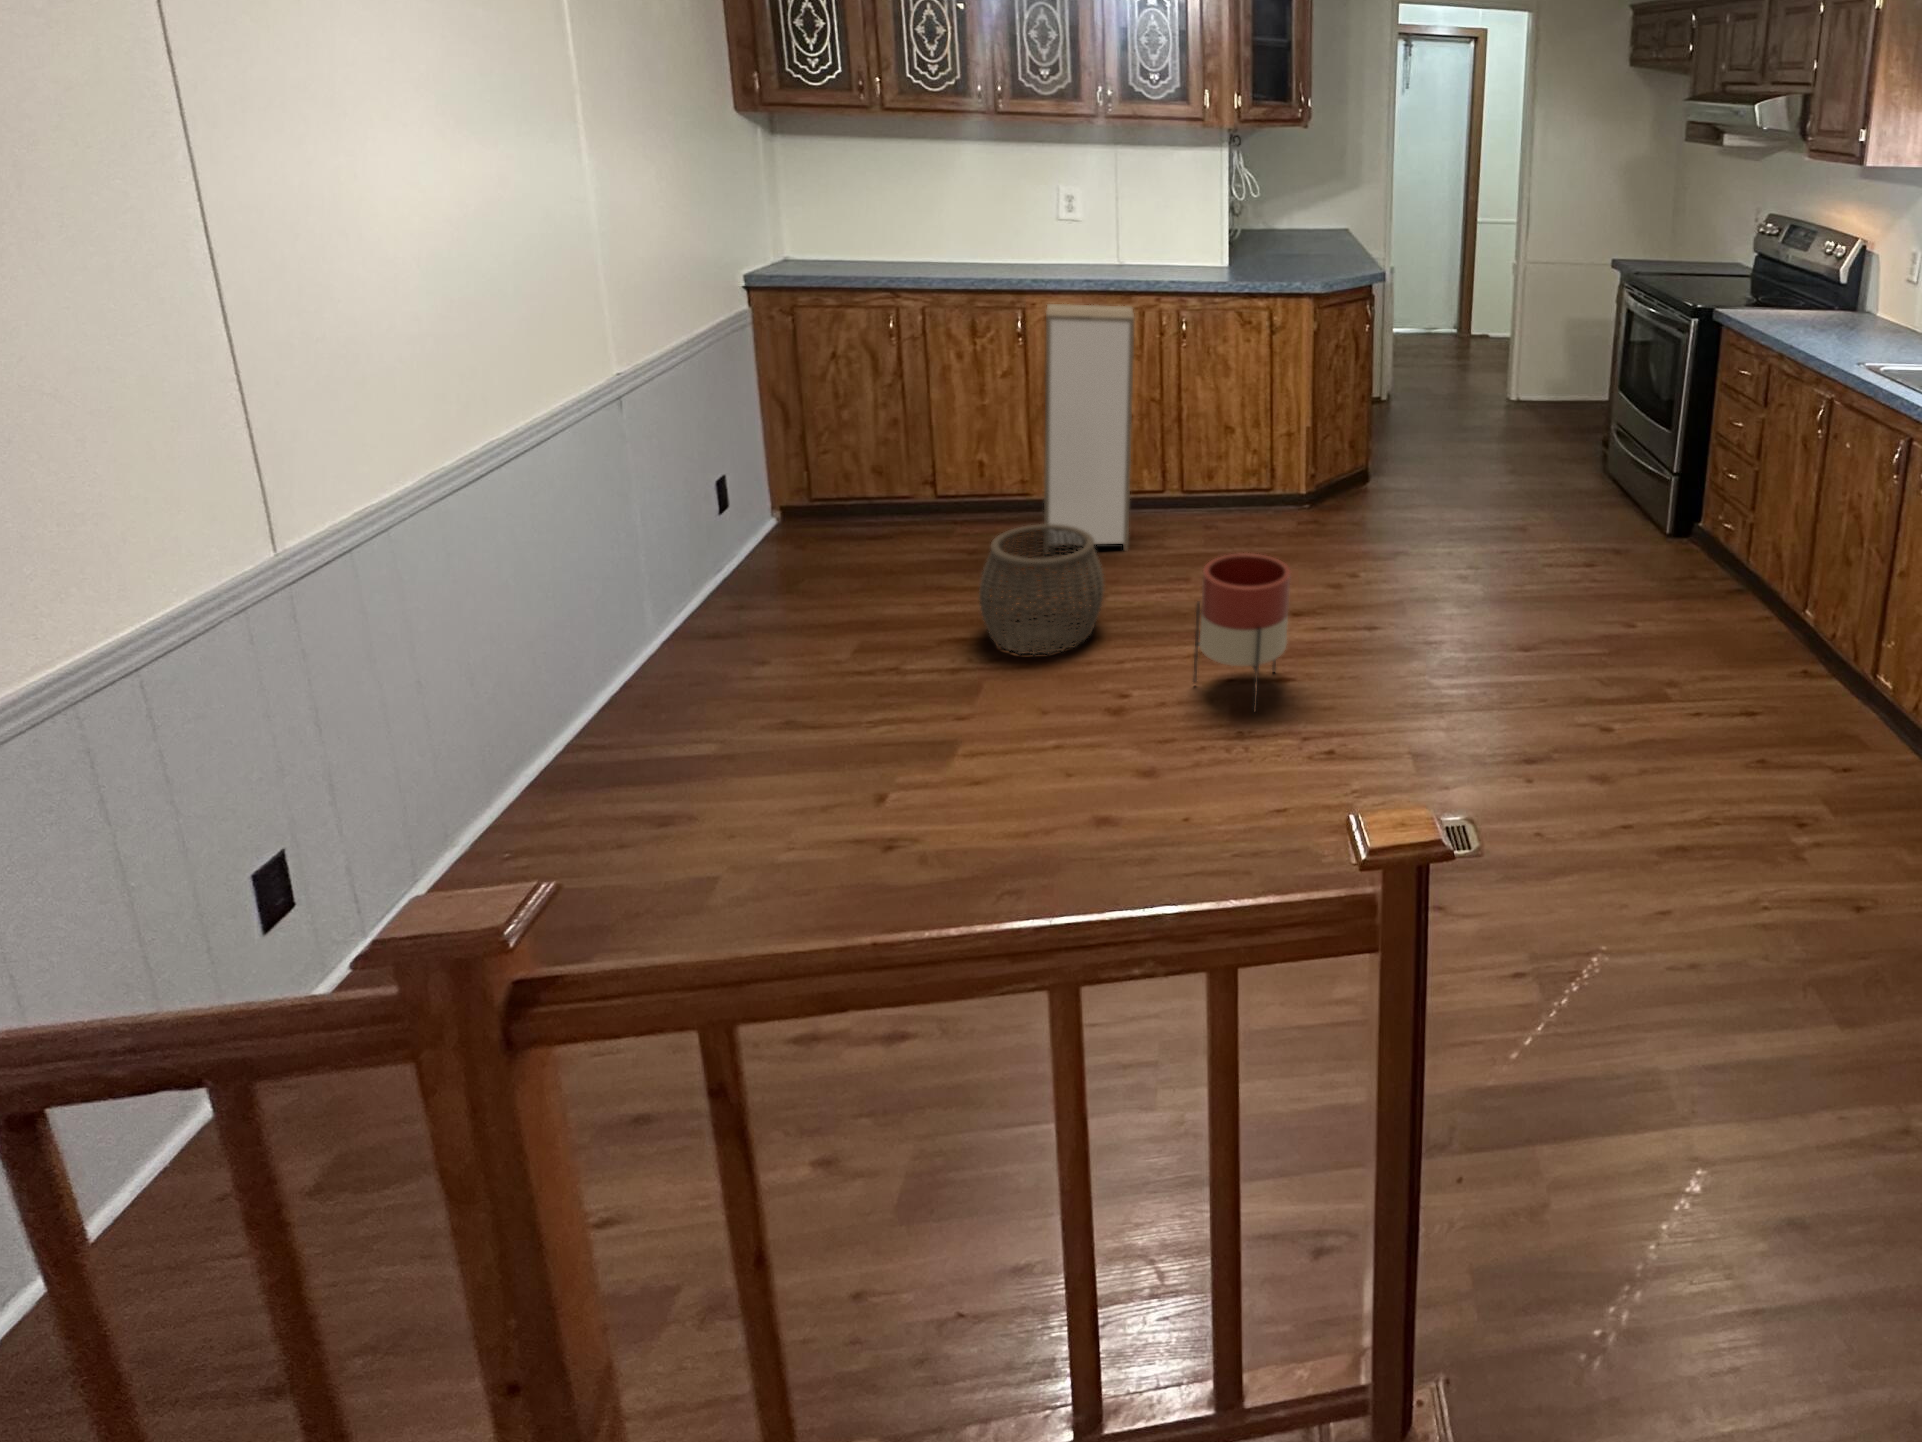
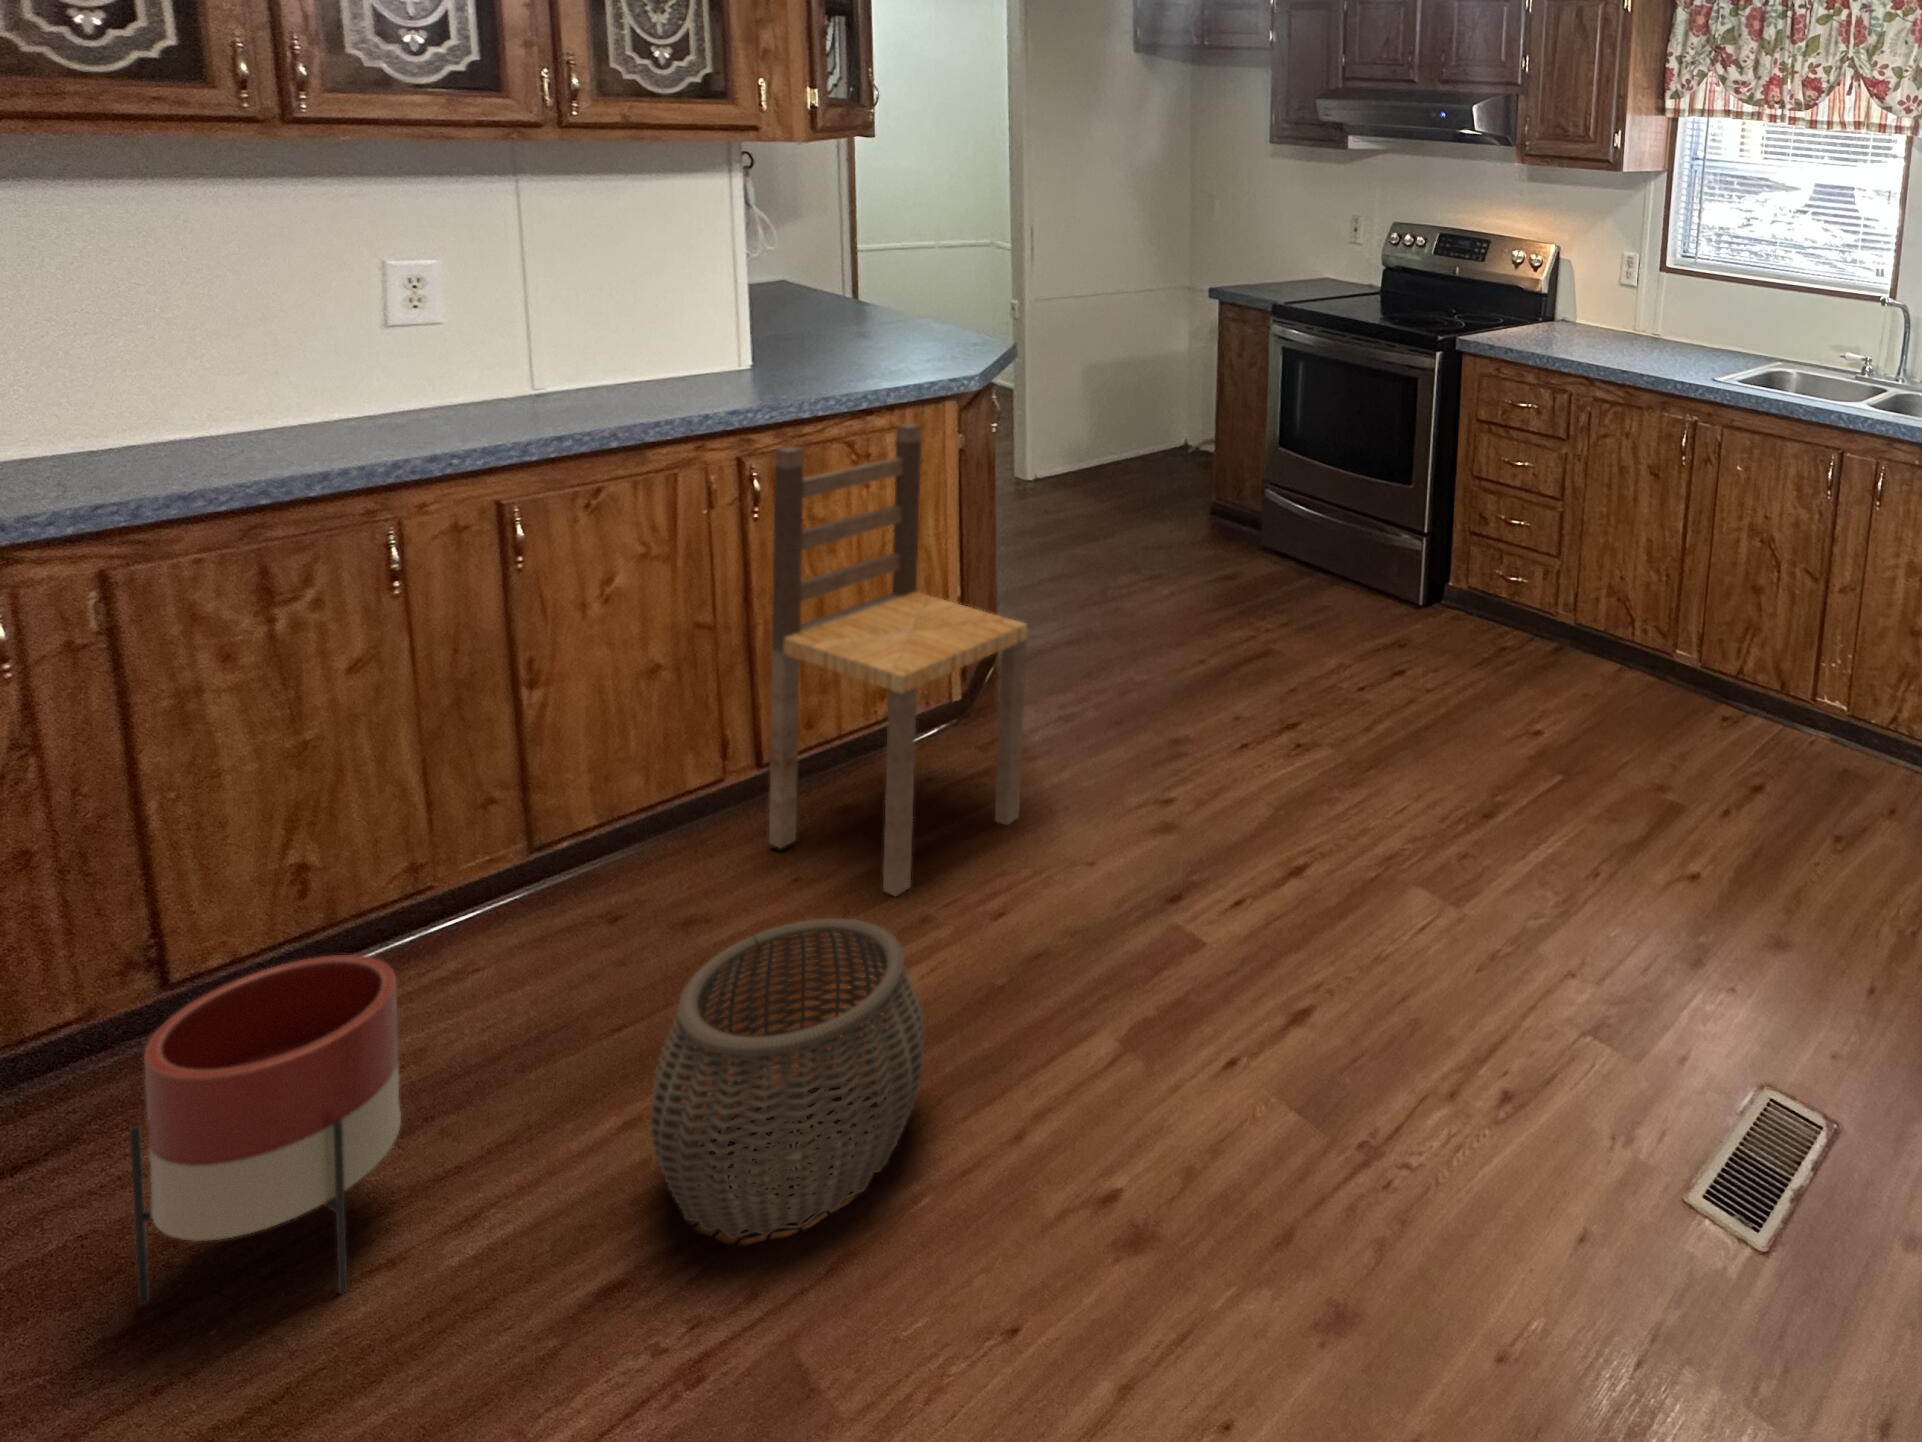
chair: none [1166,303,1287,566] -> present [769,423,1027,896]
storage cabinet: present [1044,304,1134,555] -> none [522,470,752,997]
planter: present [1193,553,1291,711] -> present [130,955,401,1305]

